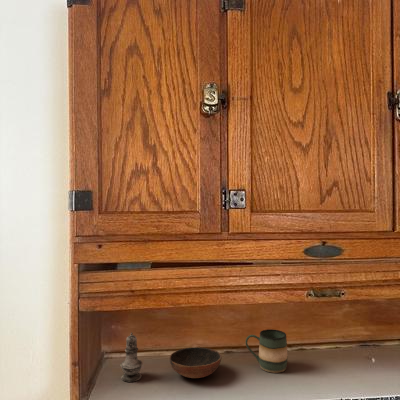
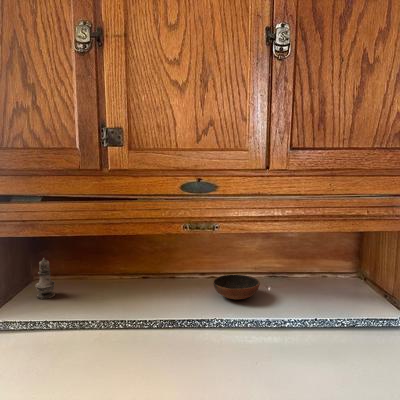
mug: present [246,329,288,373] -> none [153,259,190,296]
bowl: present [169,347,222,378] -> present [213,275,260,299]

